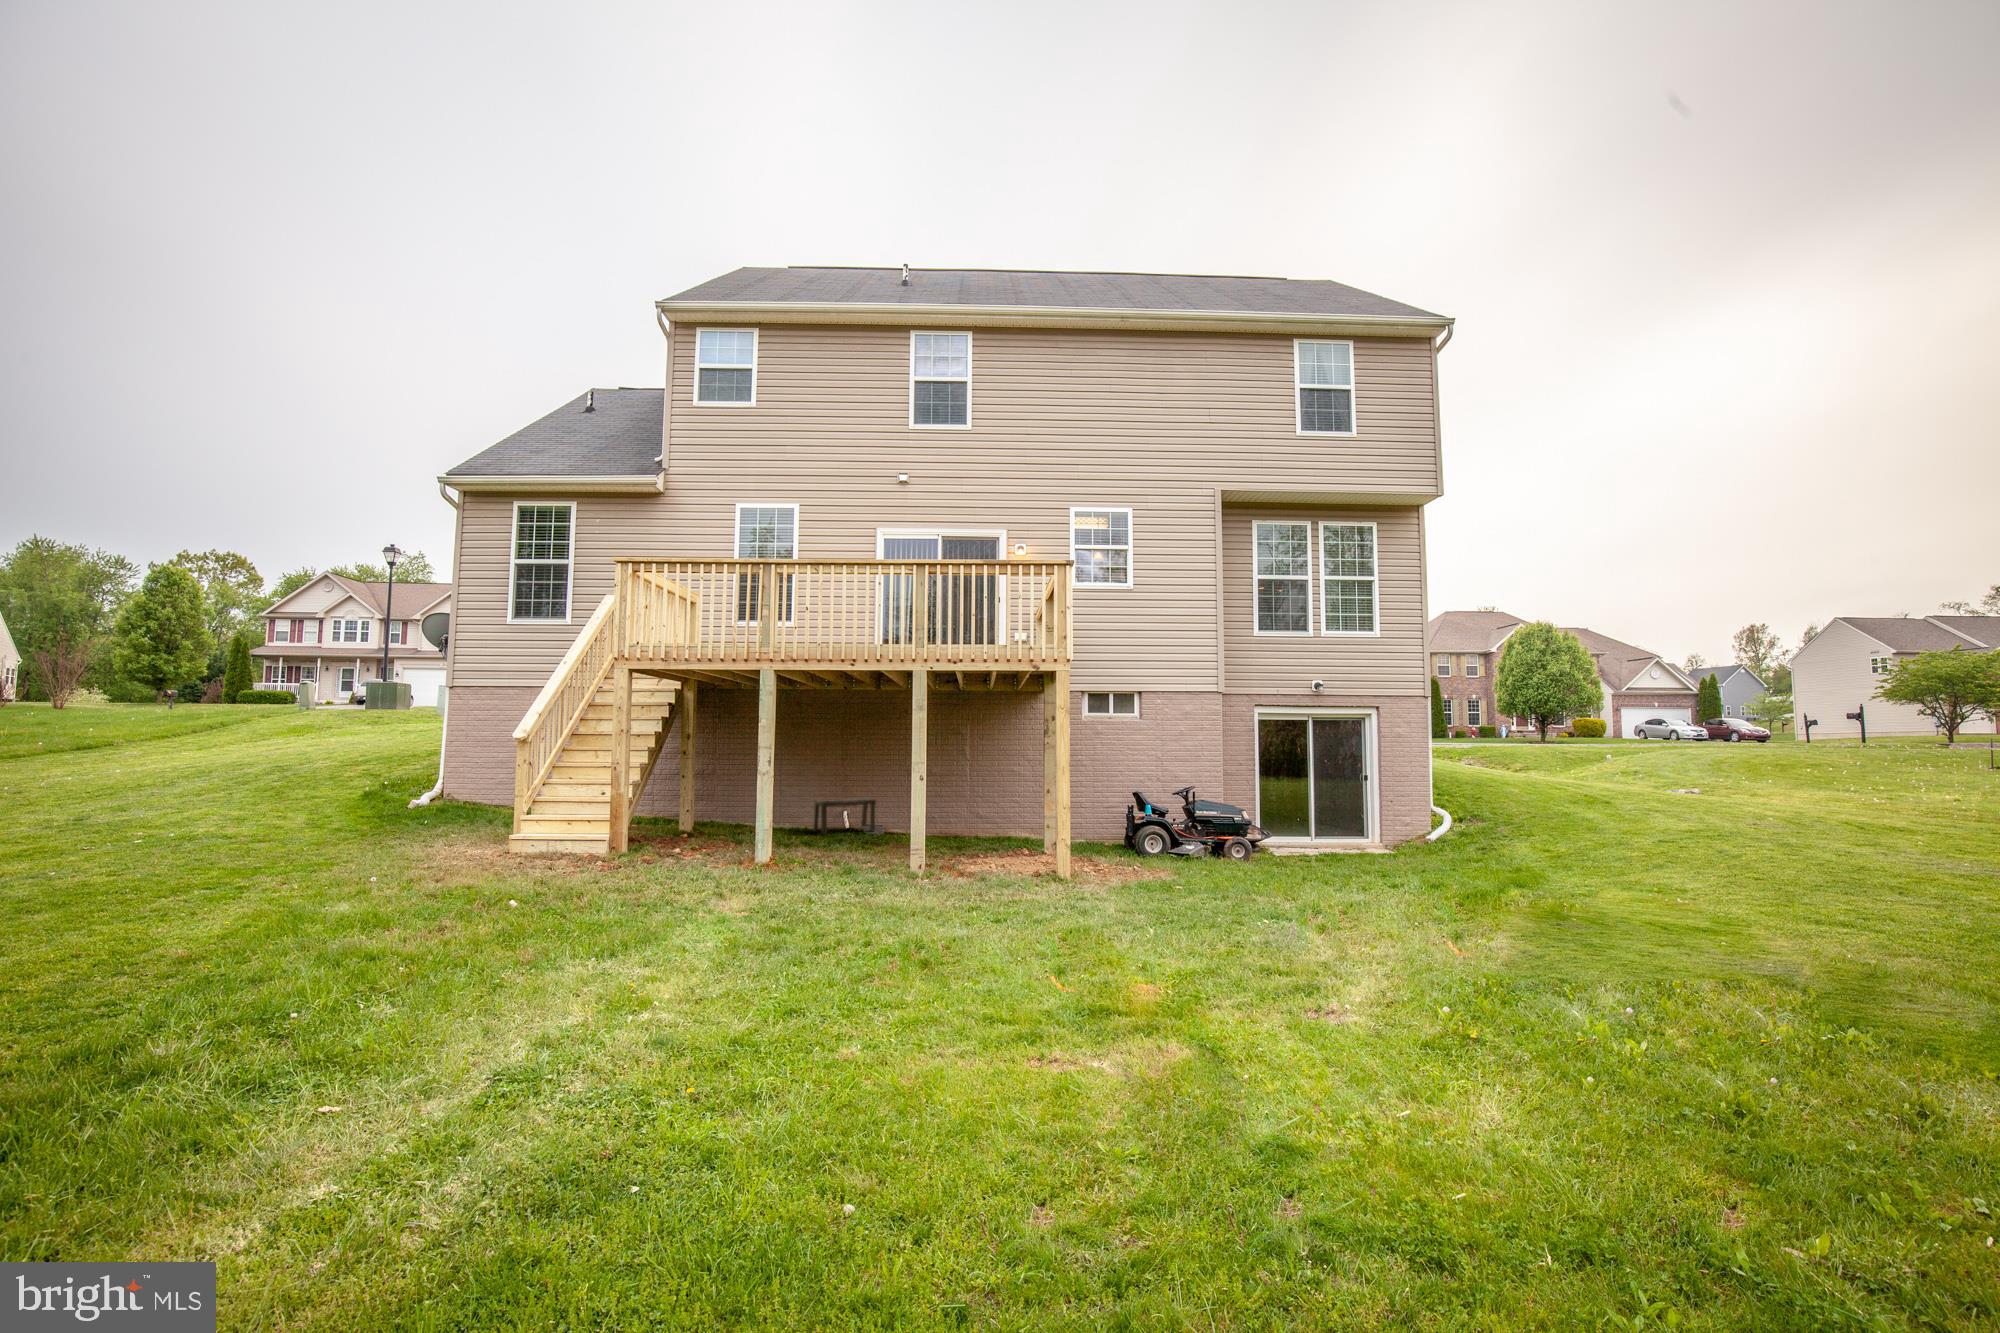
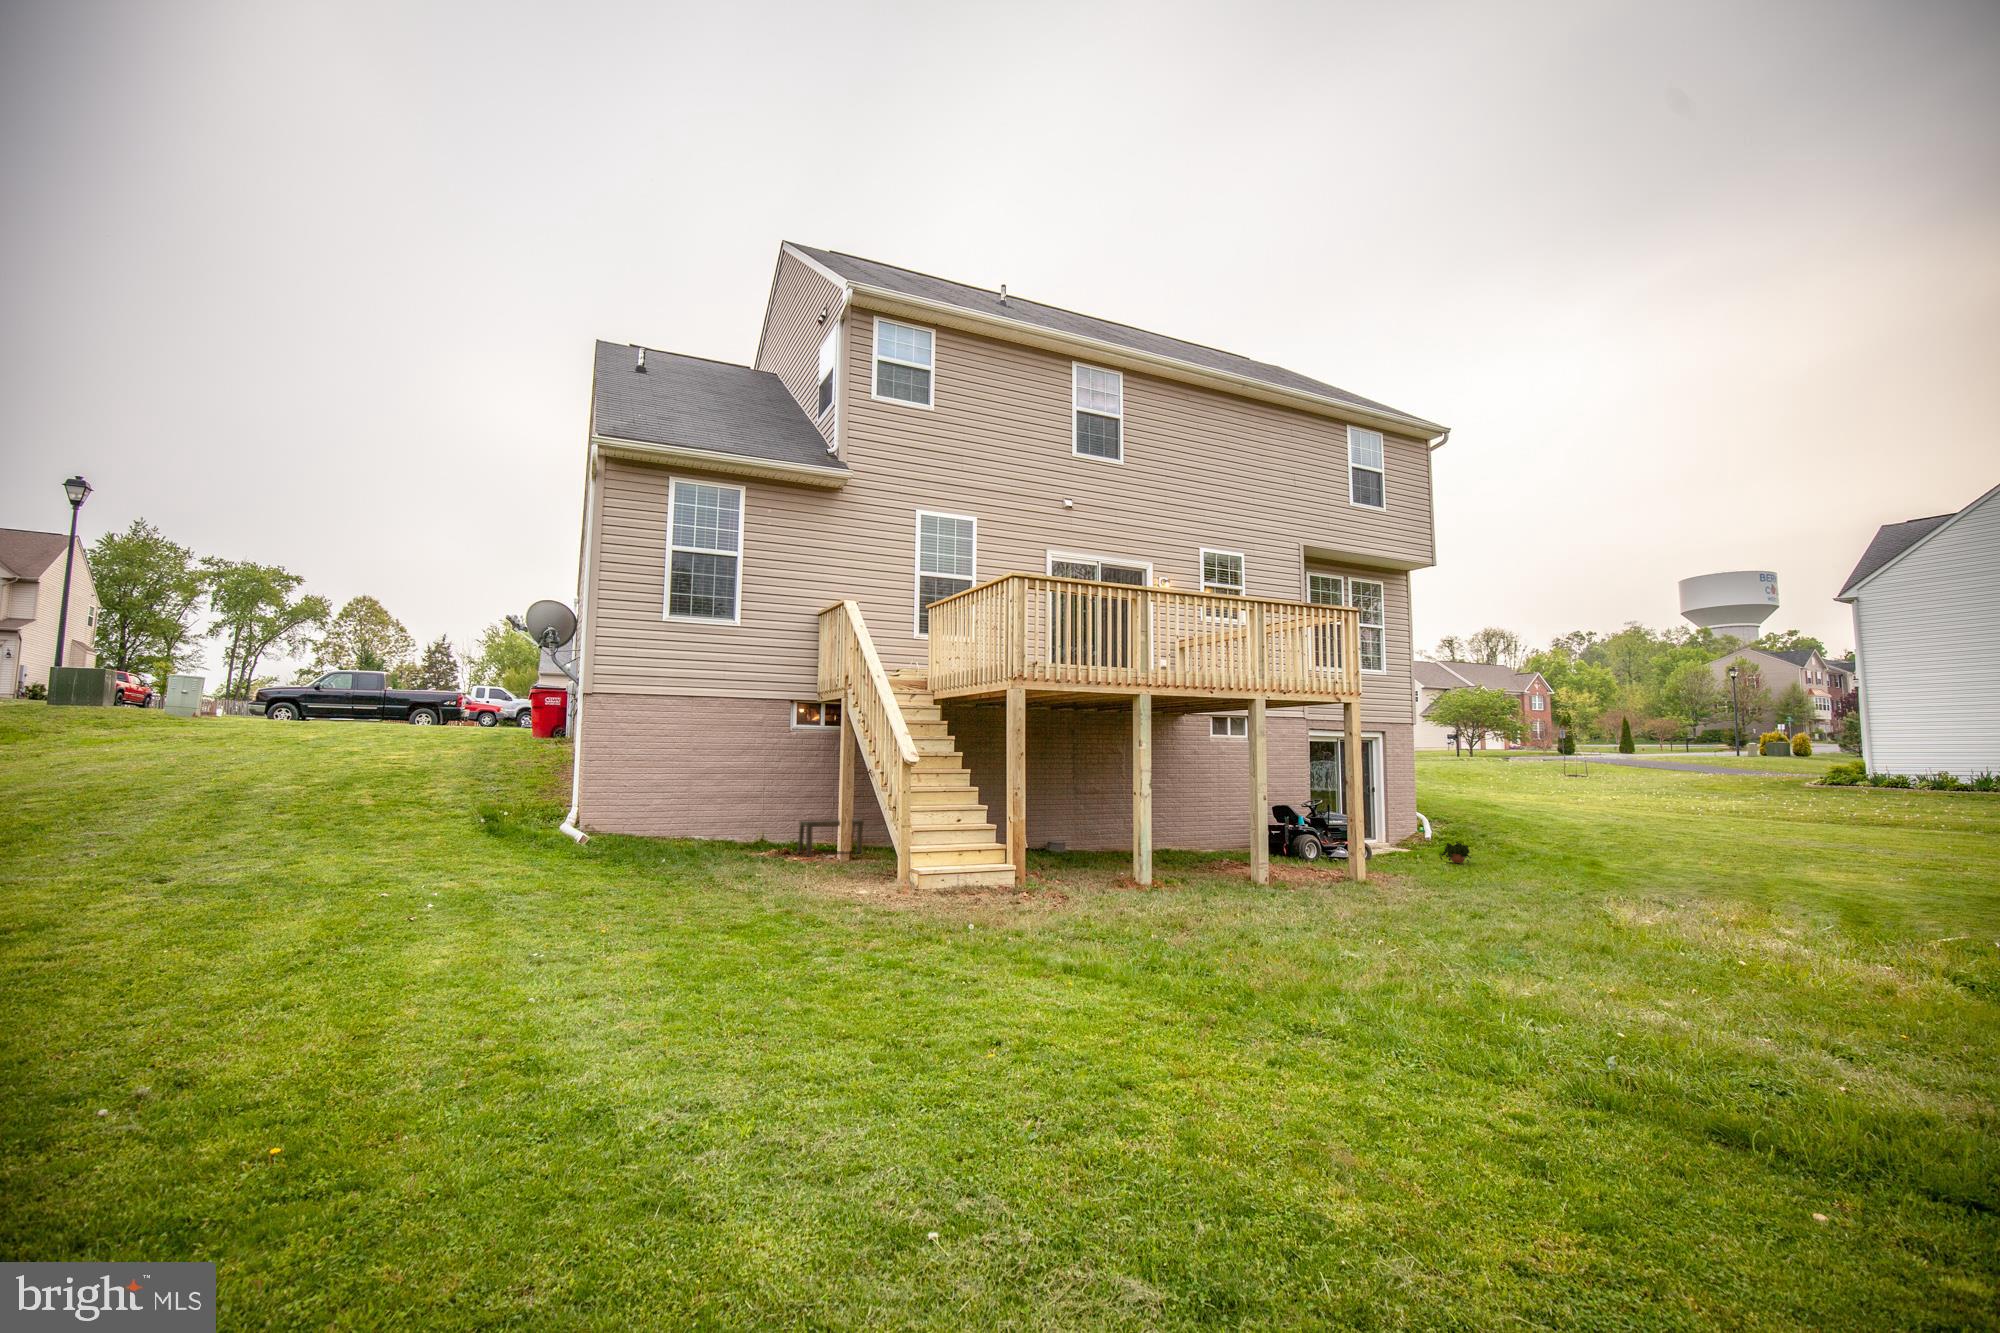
potted plant: none [1430,813,1465,834] -> present [1439,841,1472,863]

